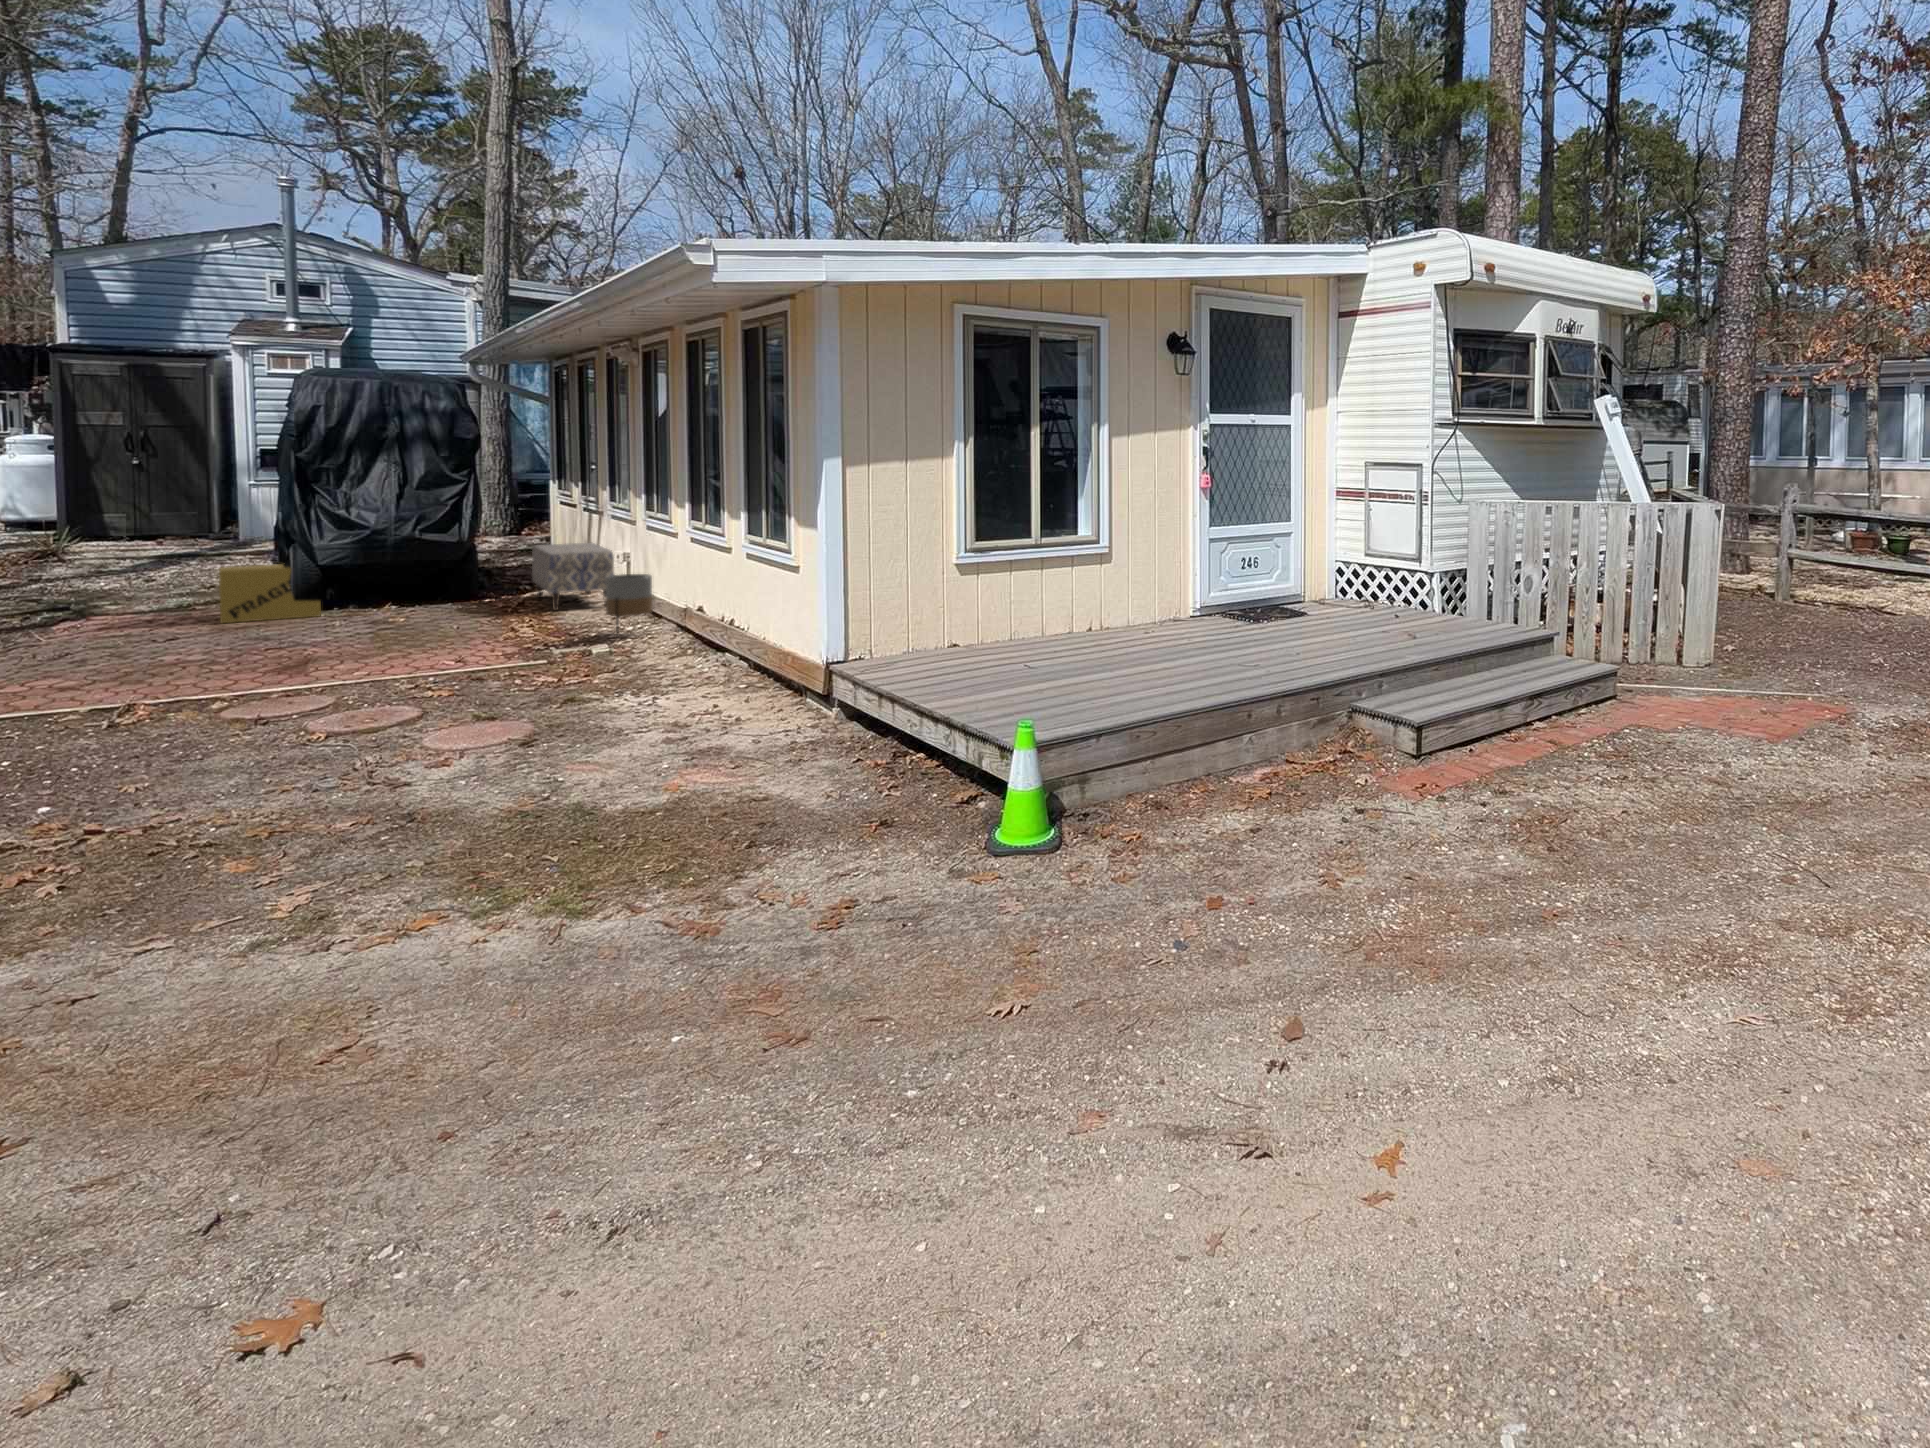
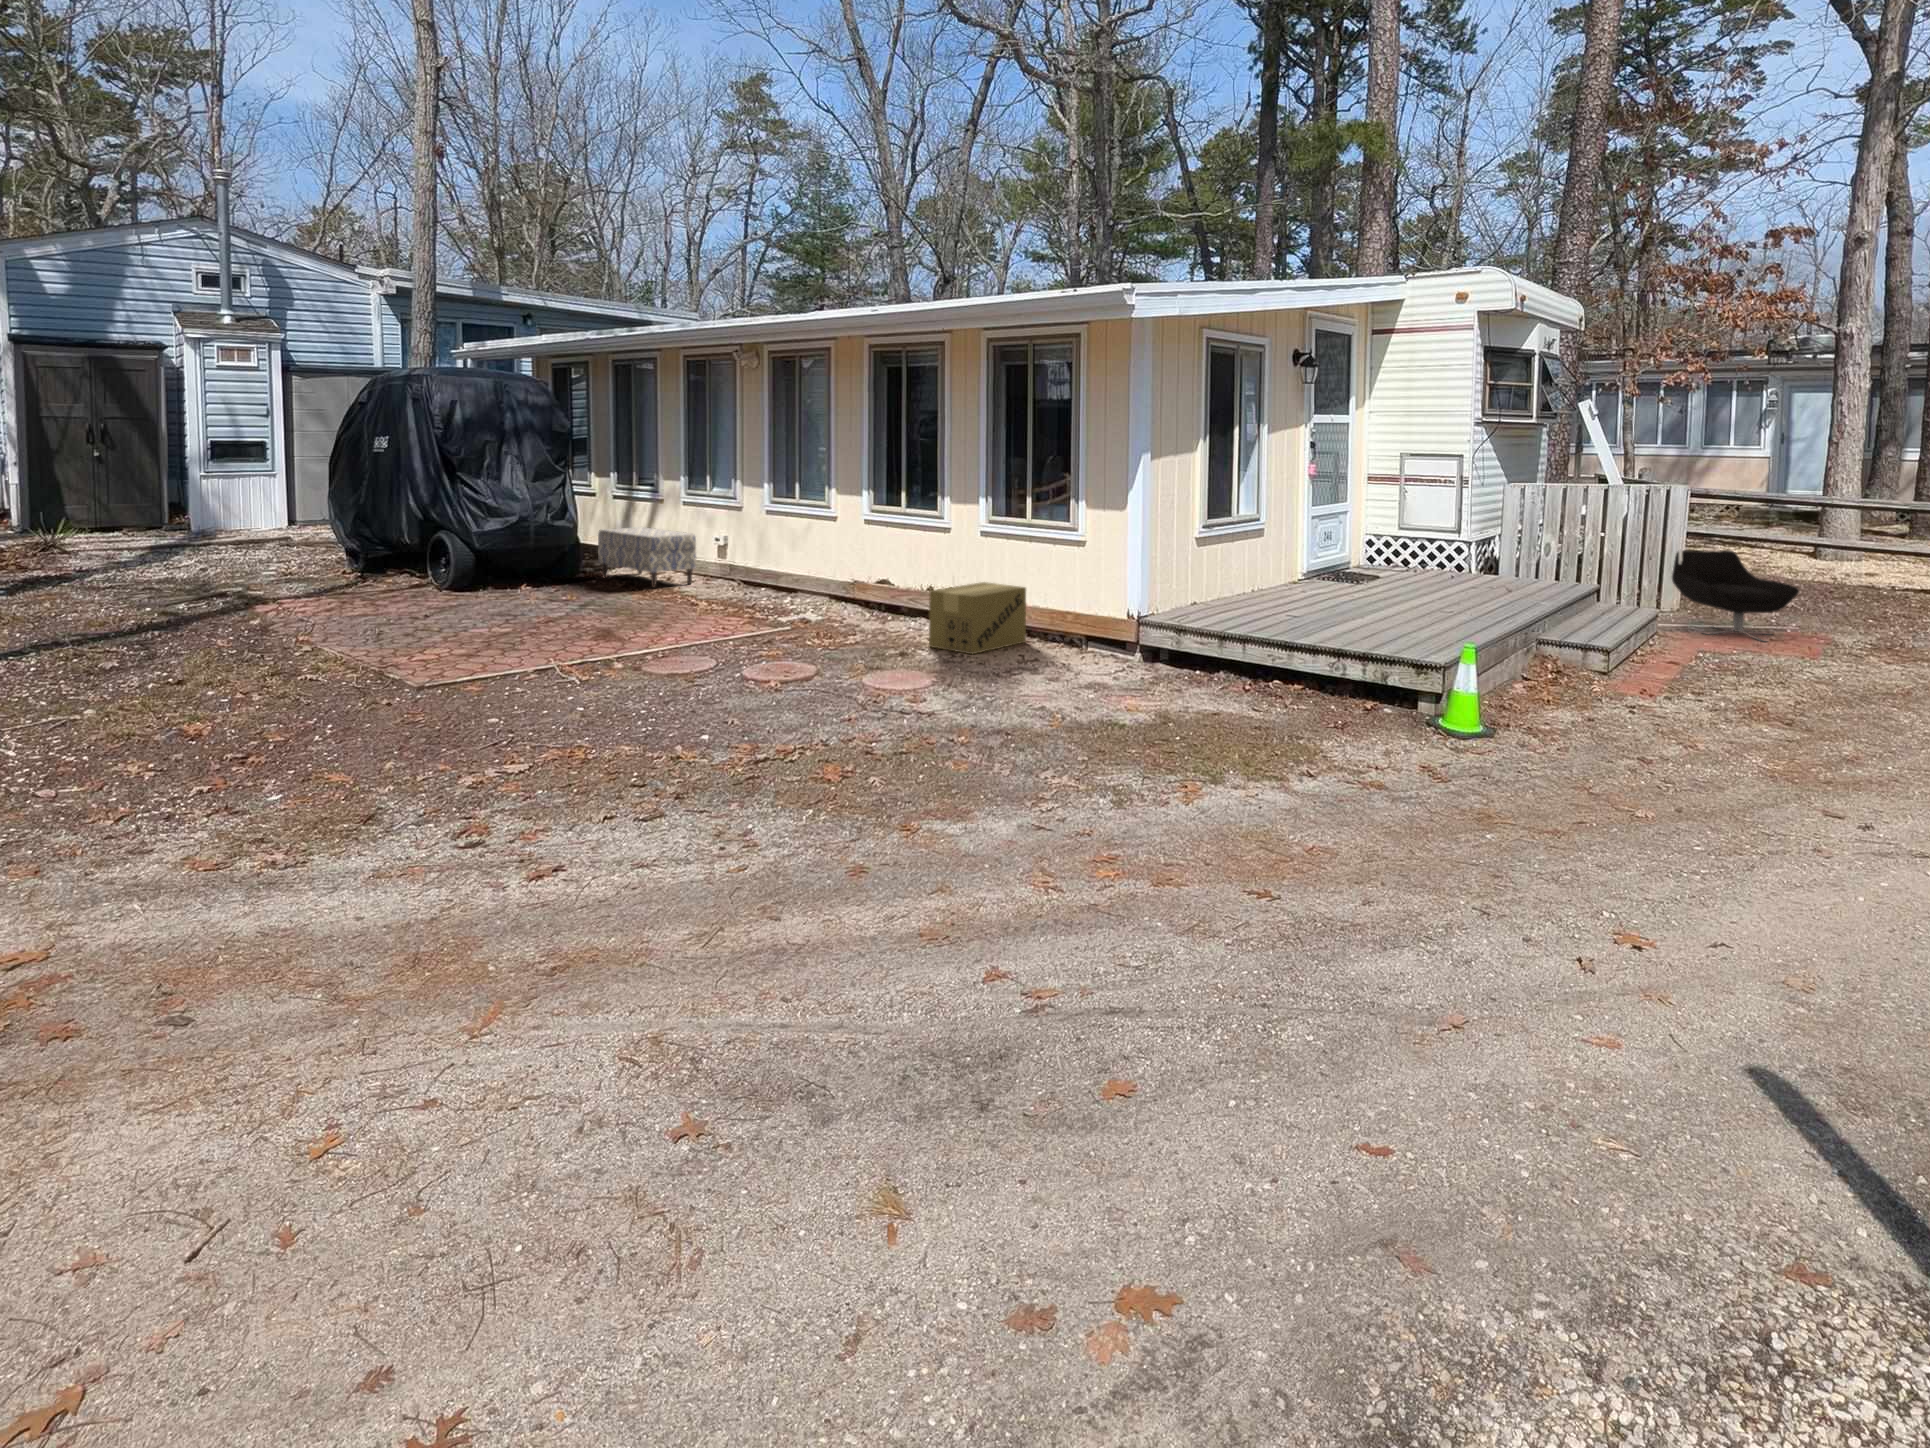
cardboard box: present [219,564,321,623] -> present [929,582,1026,654]
planter: present [606,574,653,633] -> none [759,553,795,608]
lounge chair: none [1661,587,1805,713] -> present [1672,550,1799,641]

